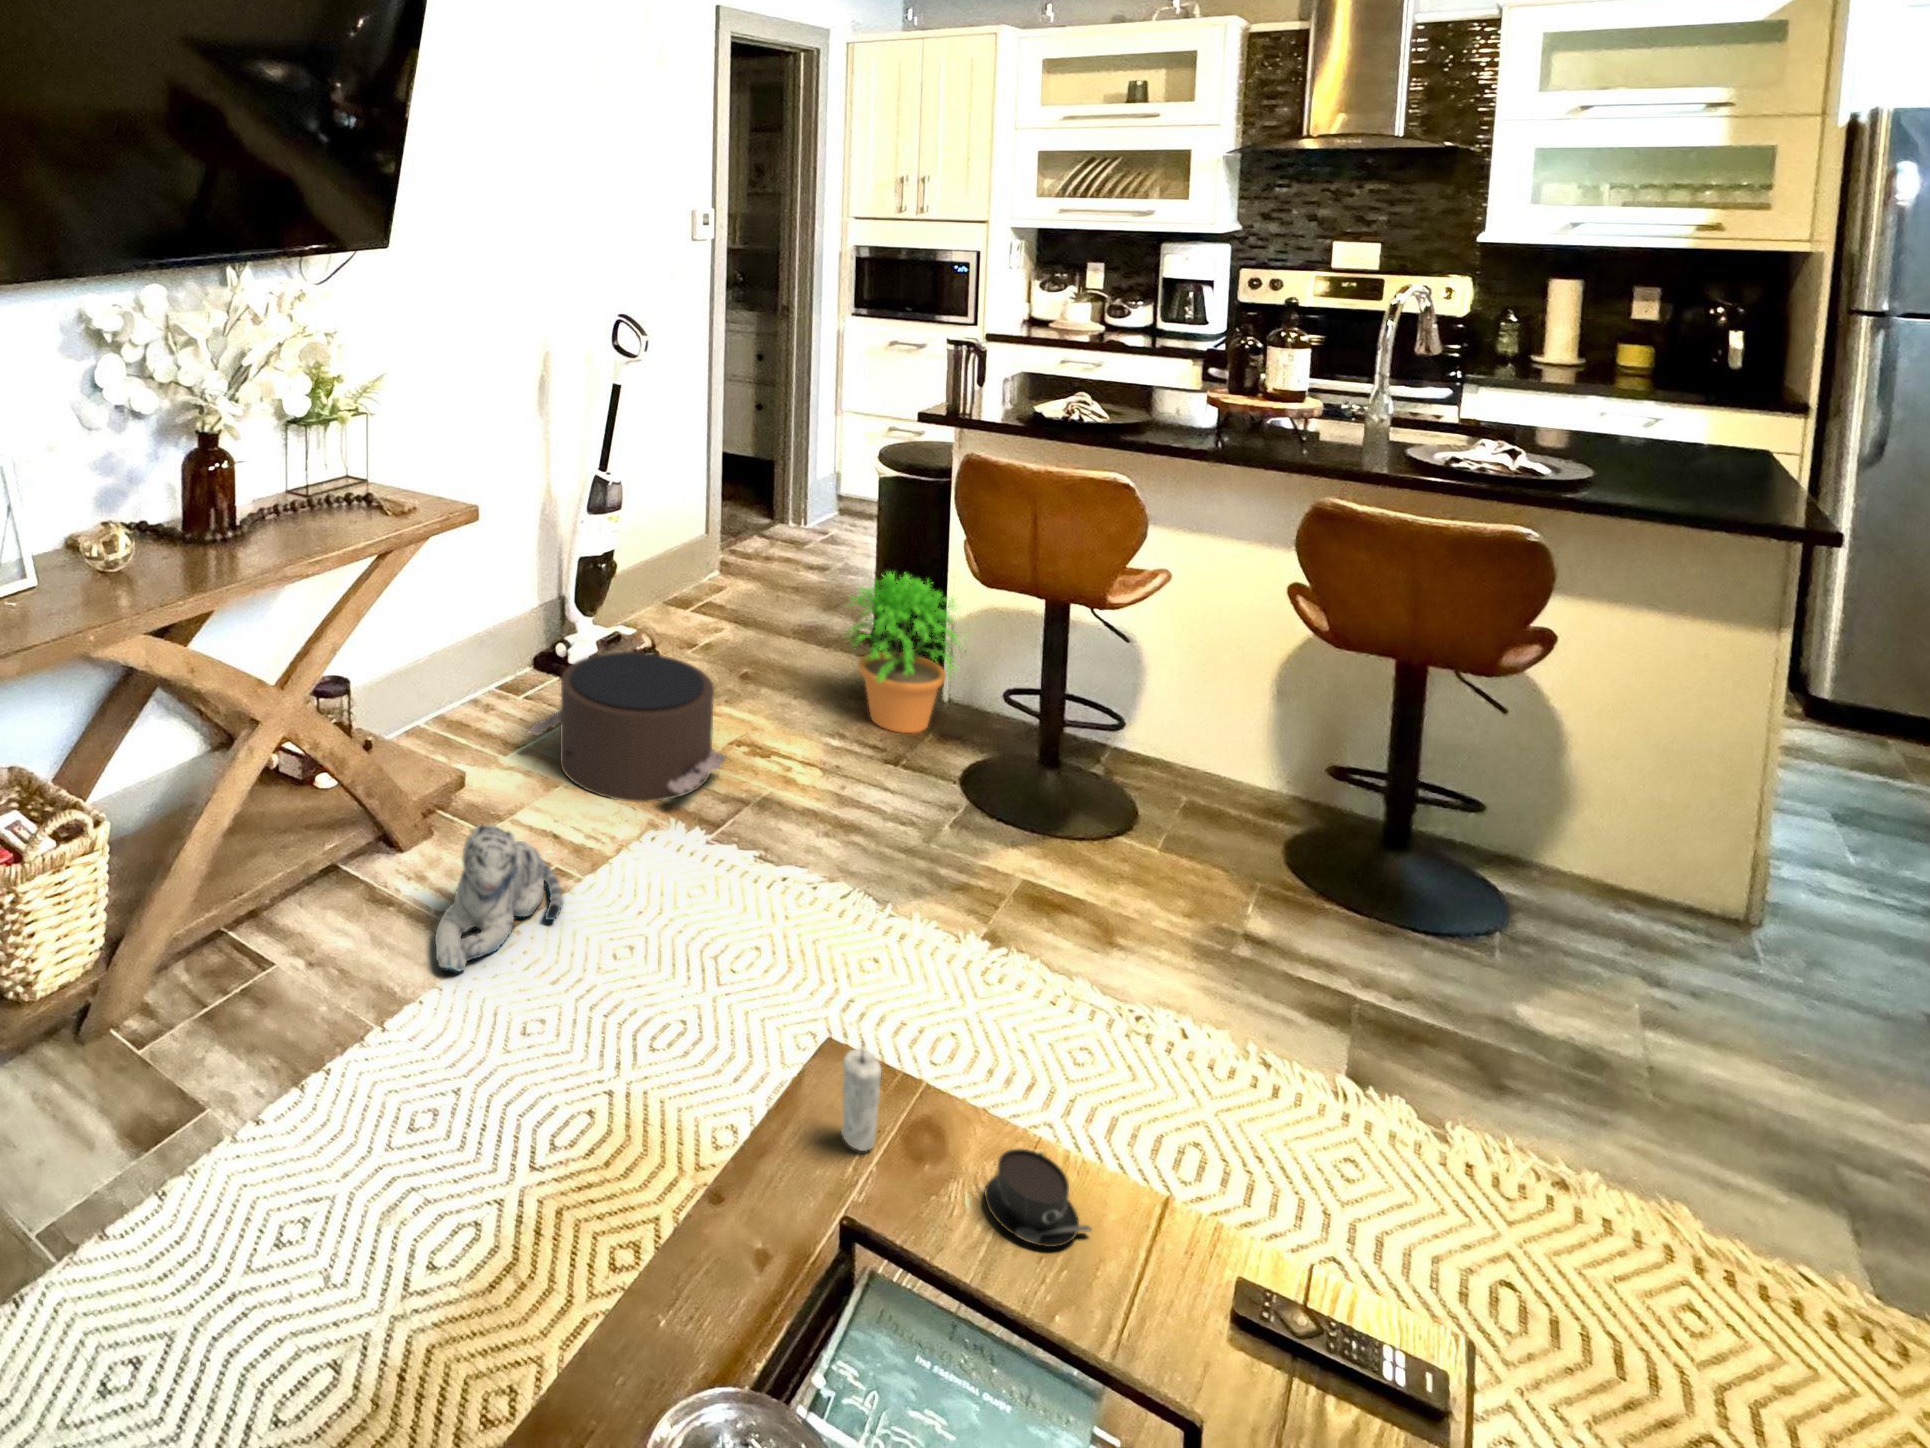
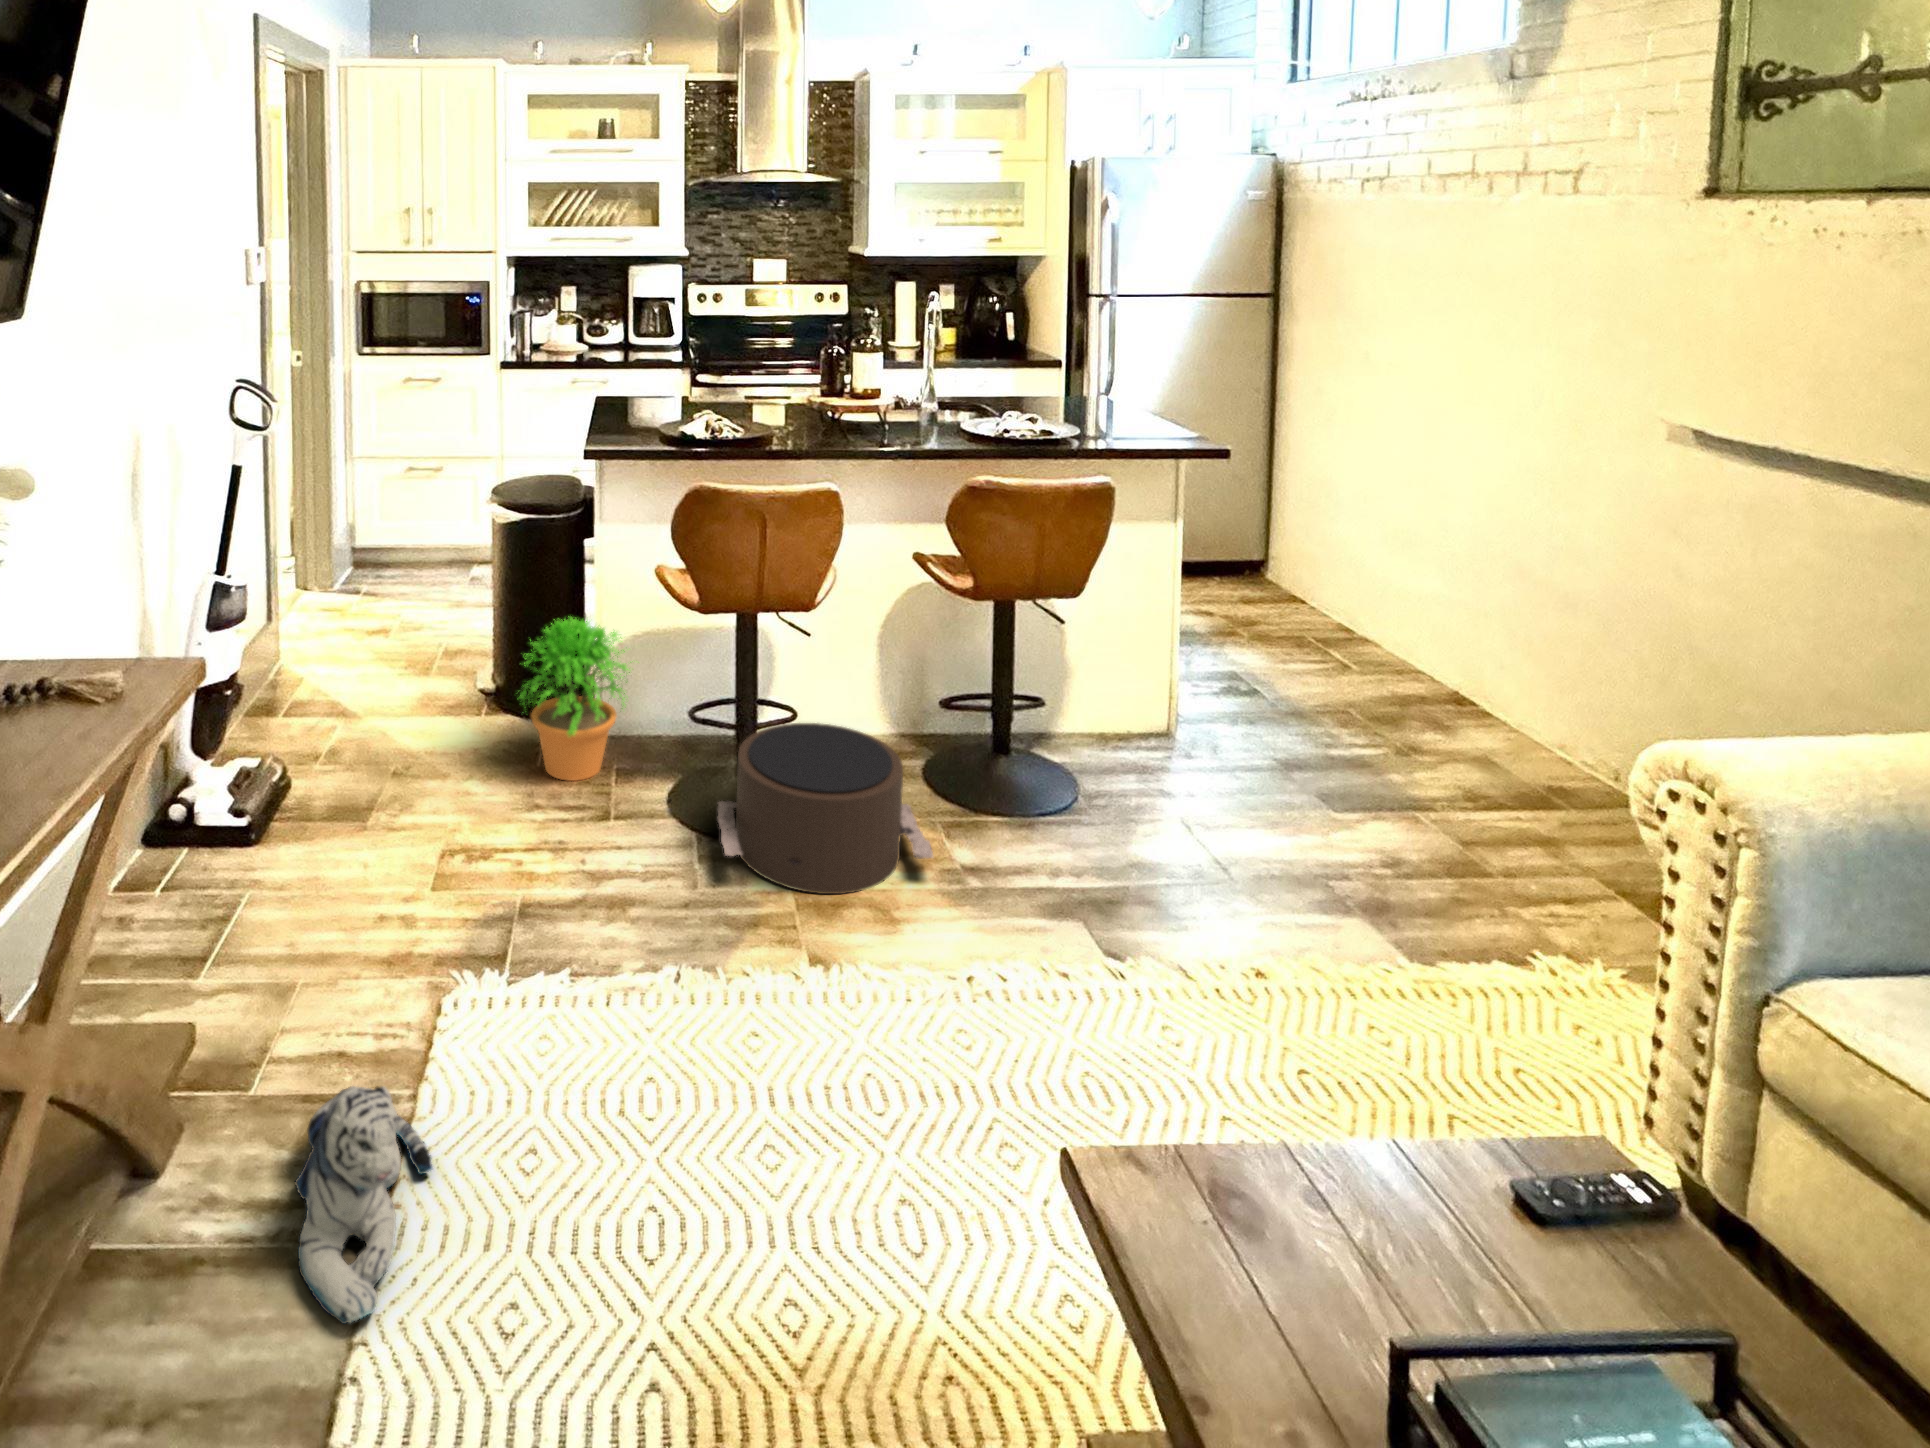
pouf: present [528,652,730,802] -> present [718,723,933,894]
candle: present [841,1048,881,1151] -> none [1198,1153,1245,1275]
teacup: present [985,1149,1091,1247] -> none [1324,1176,1420,1273]

